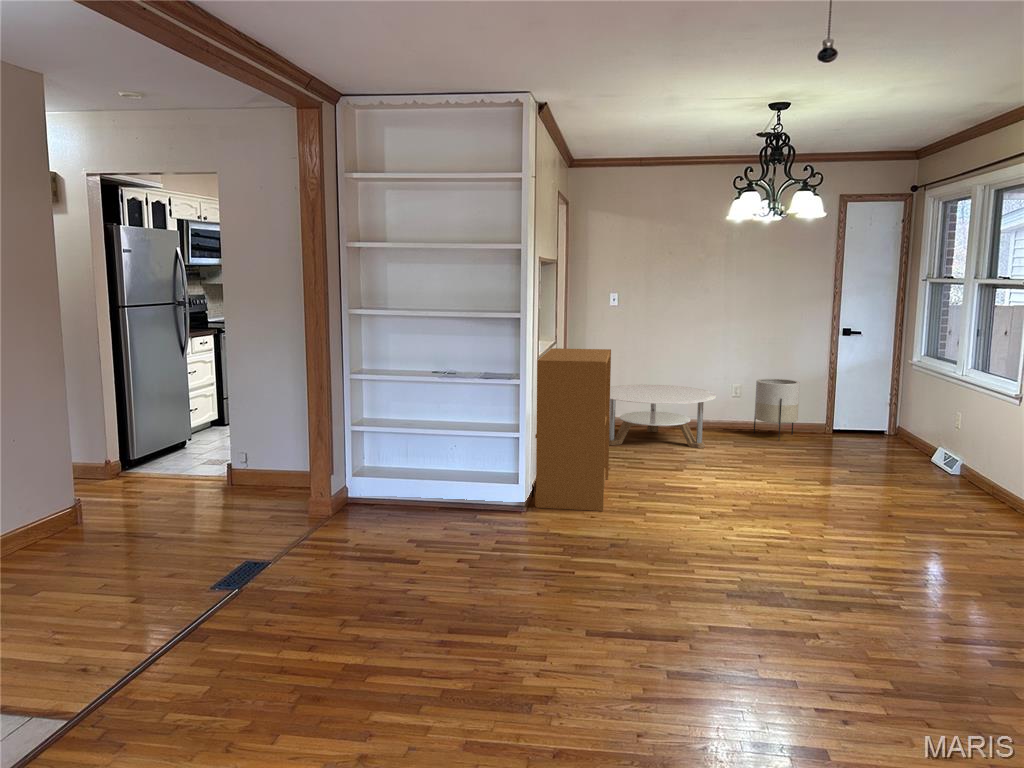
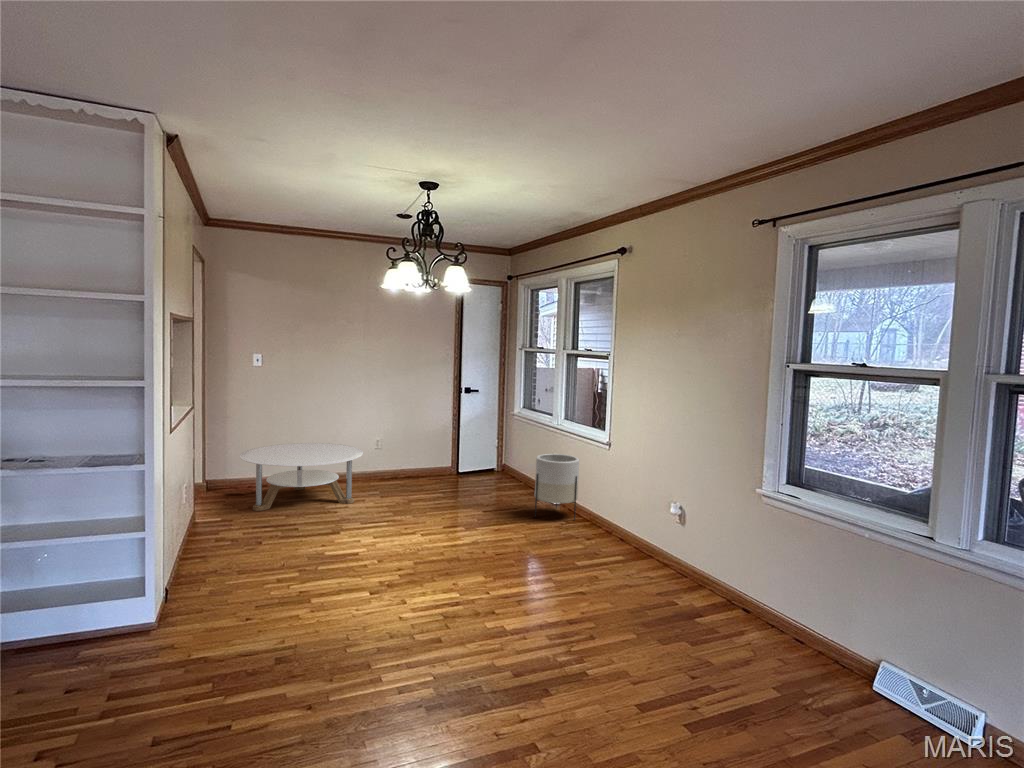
bookshelf: present [535,348,611,511] -> none [169,417,261,619]
planter: present [754,379,800,440] -> present [535,454,579,520]

